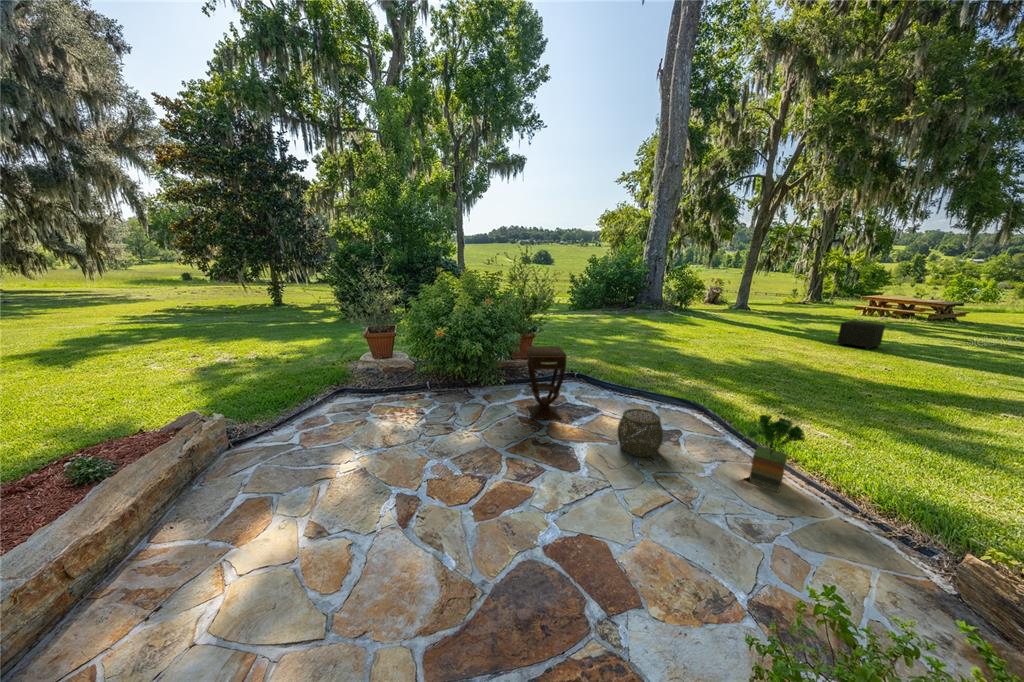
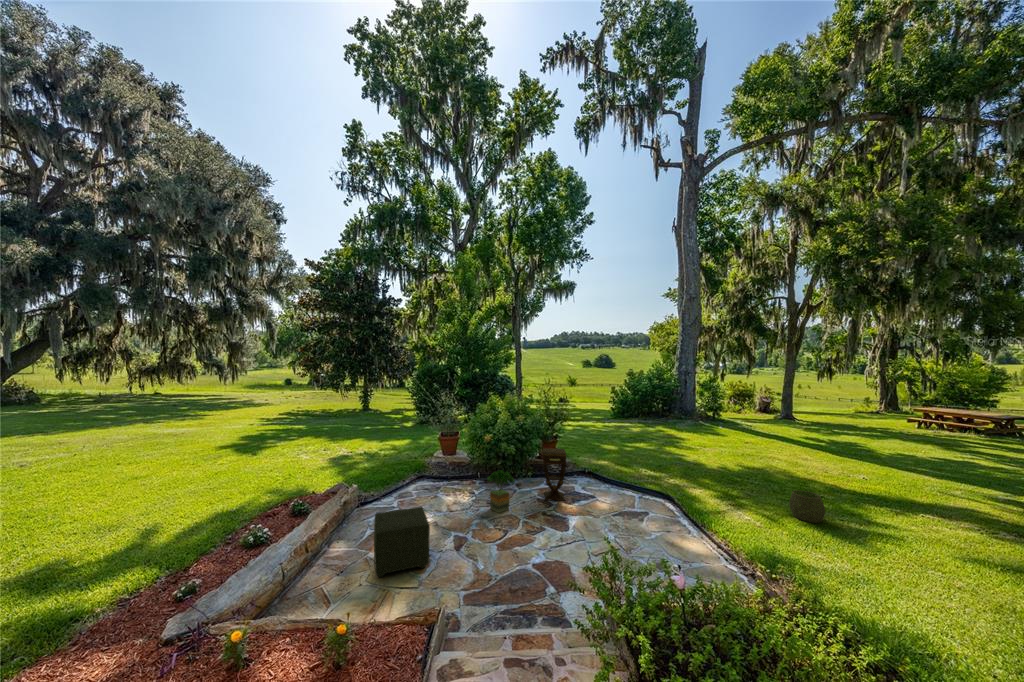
ottoman: present [837,321,885,349] -> present [374,507,430,577]
woven basket: present [617,409,663,457] -> present [789,490,825,523]
potted tree: present [747,415,805,492] -> present [488,470,515,513]

